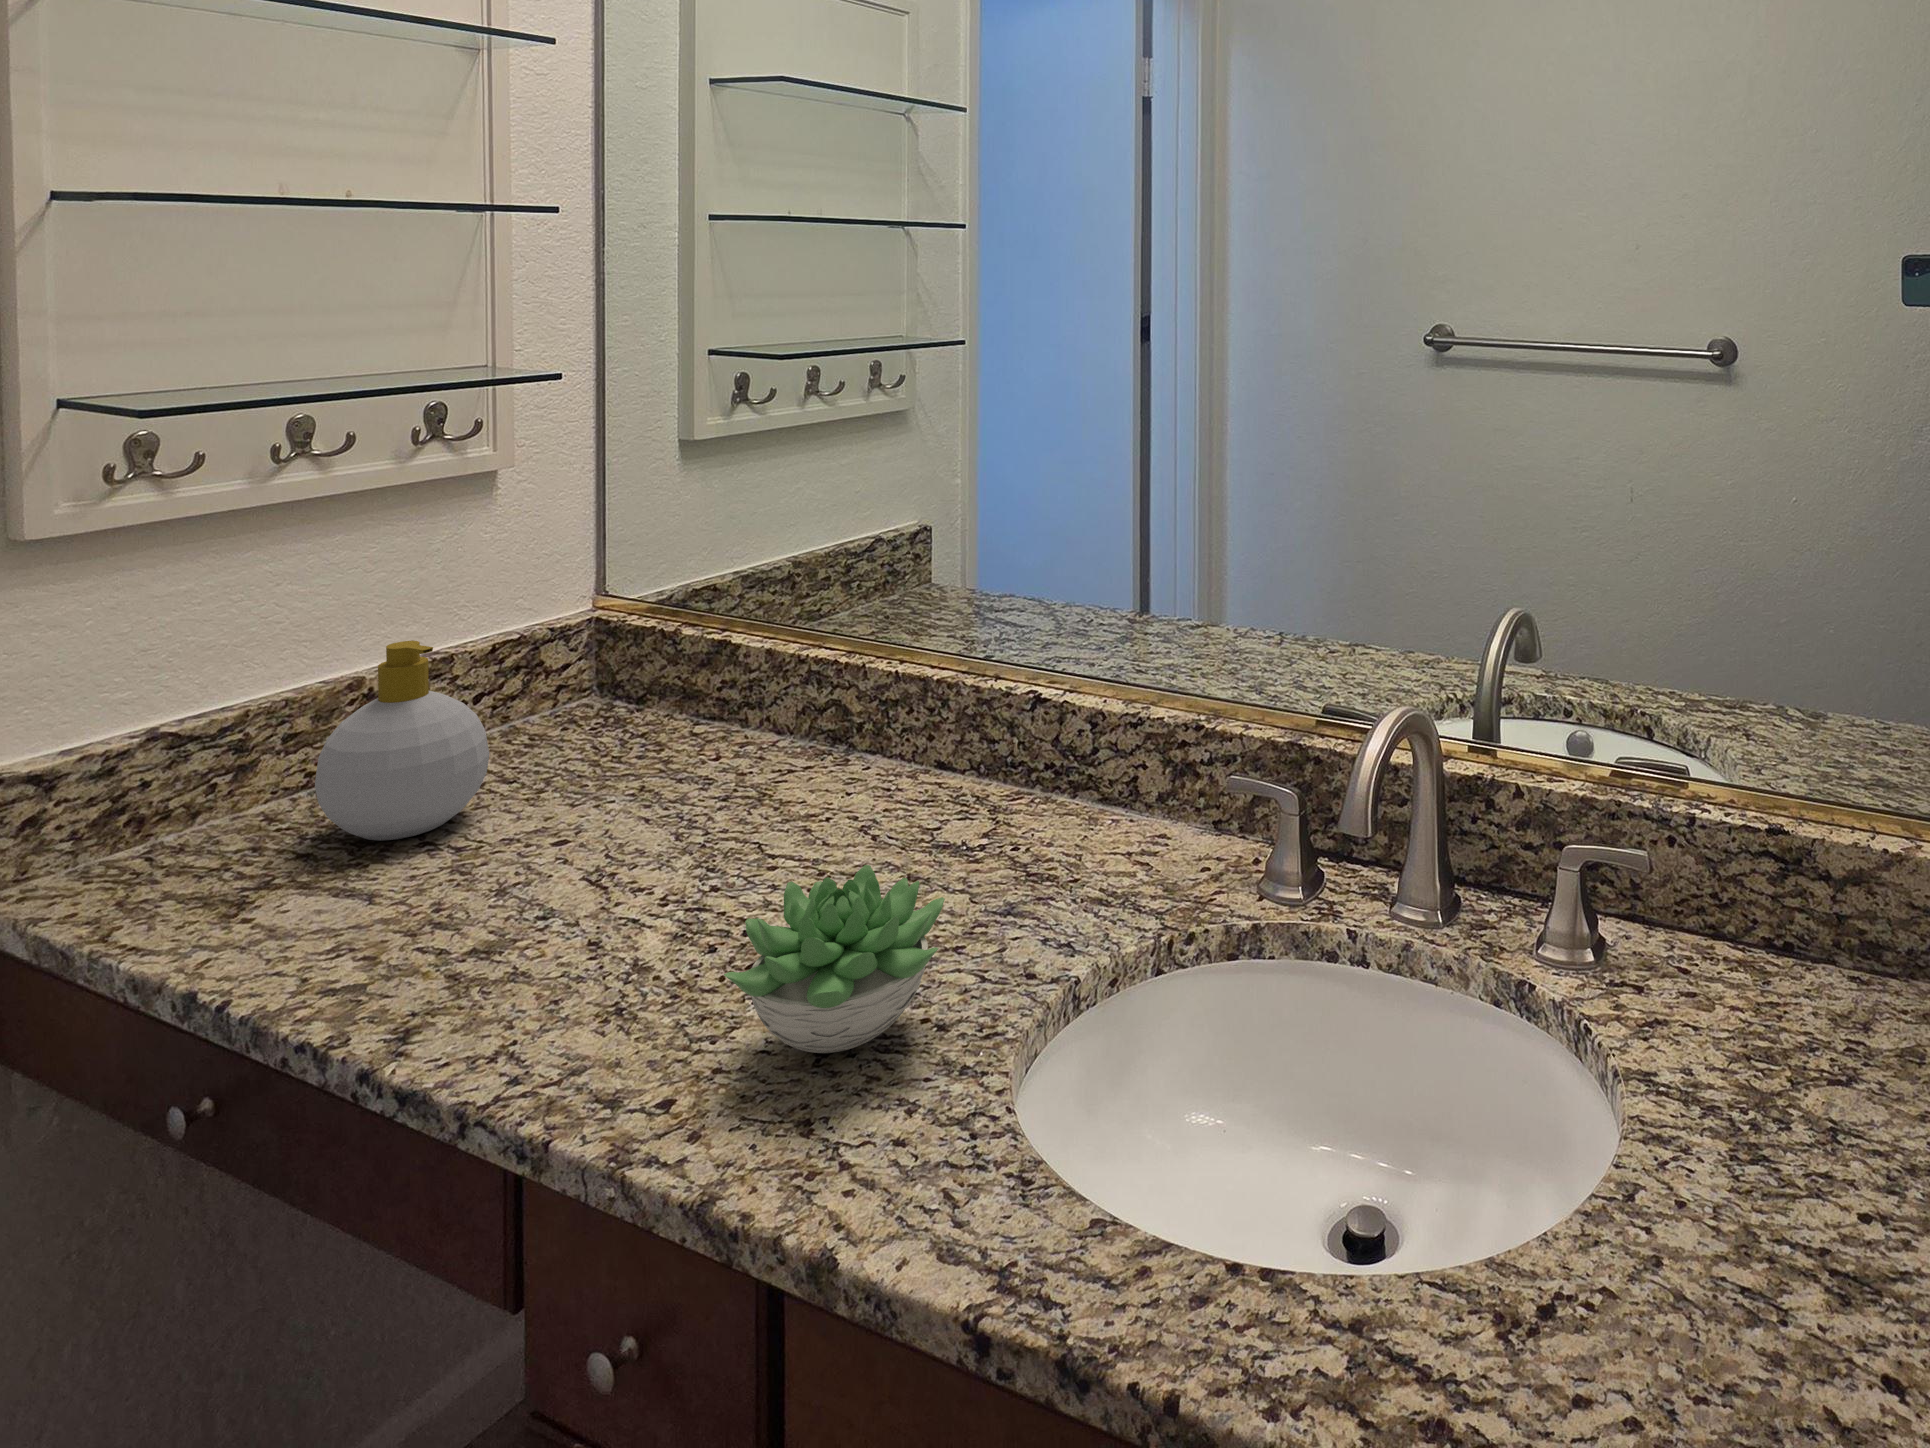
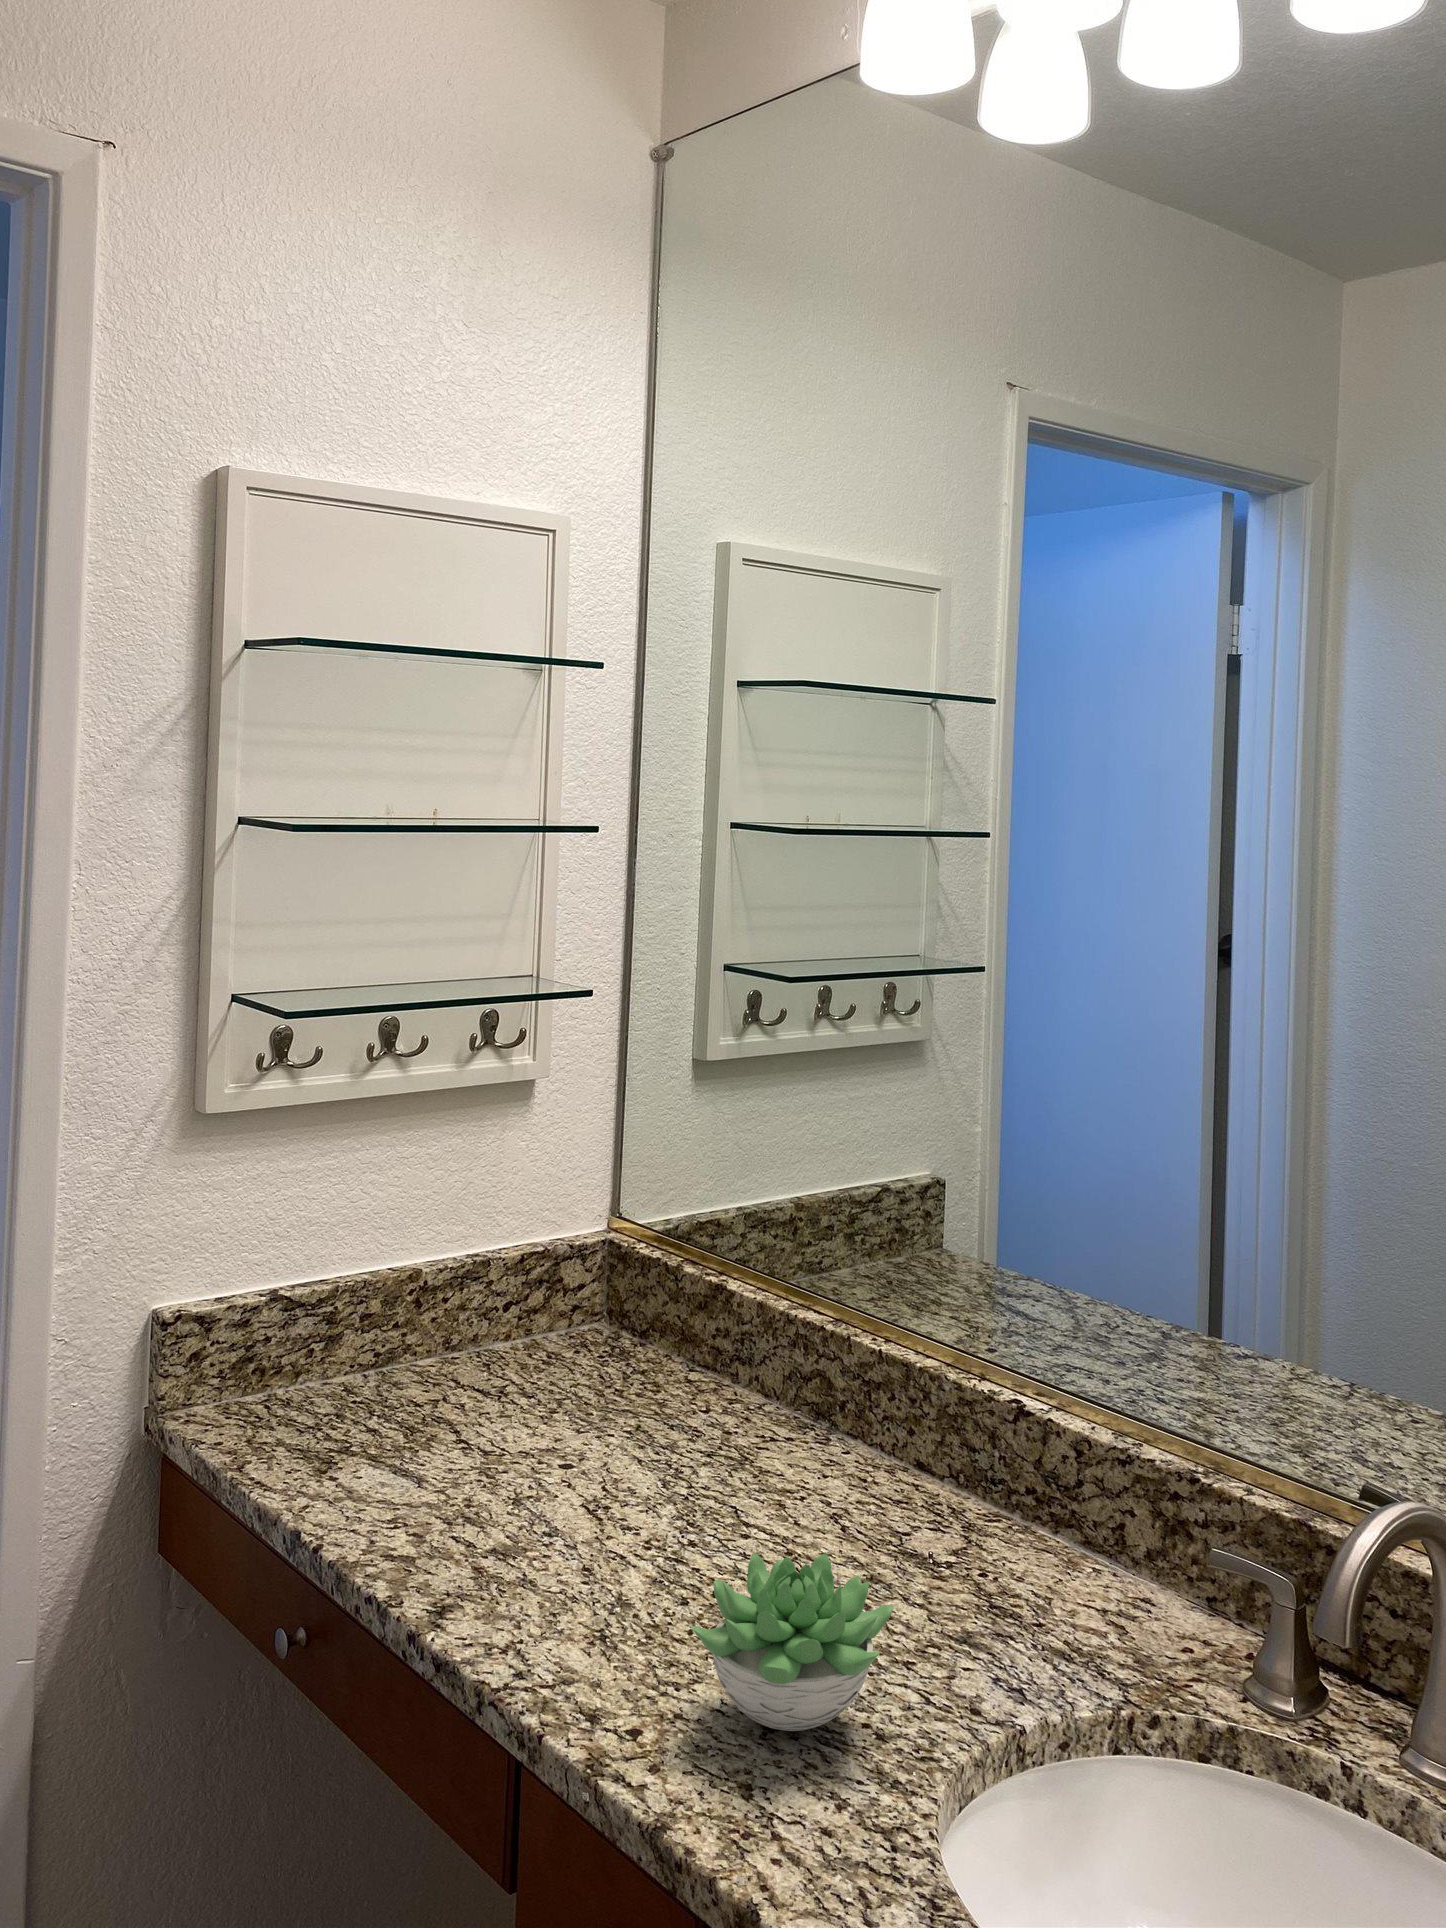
soap bottle: present [315,641,489,841] -> none [383,1244,517,1431]

